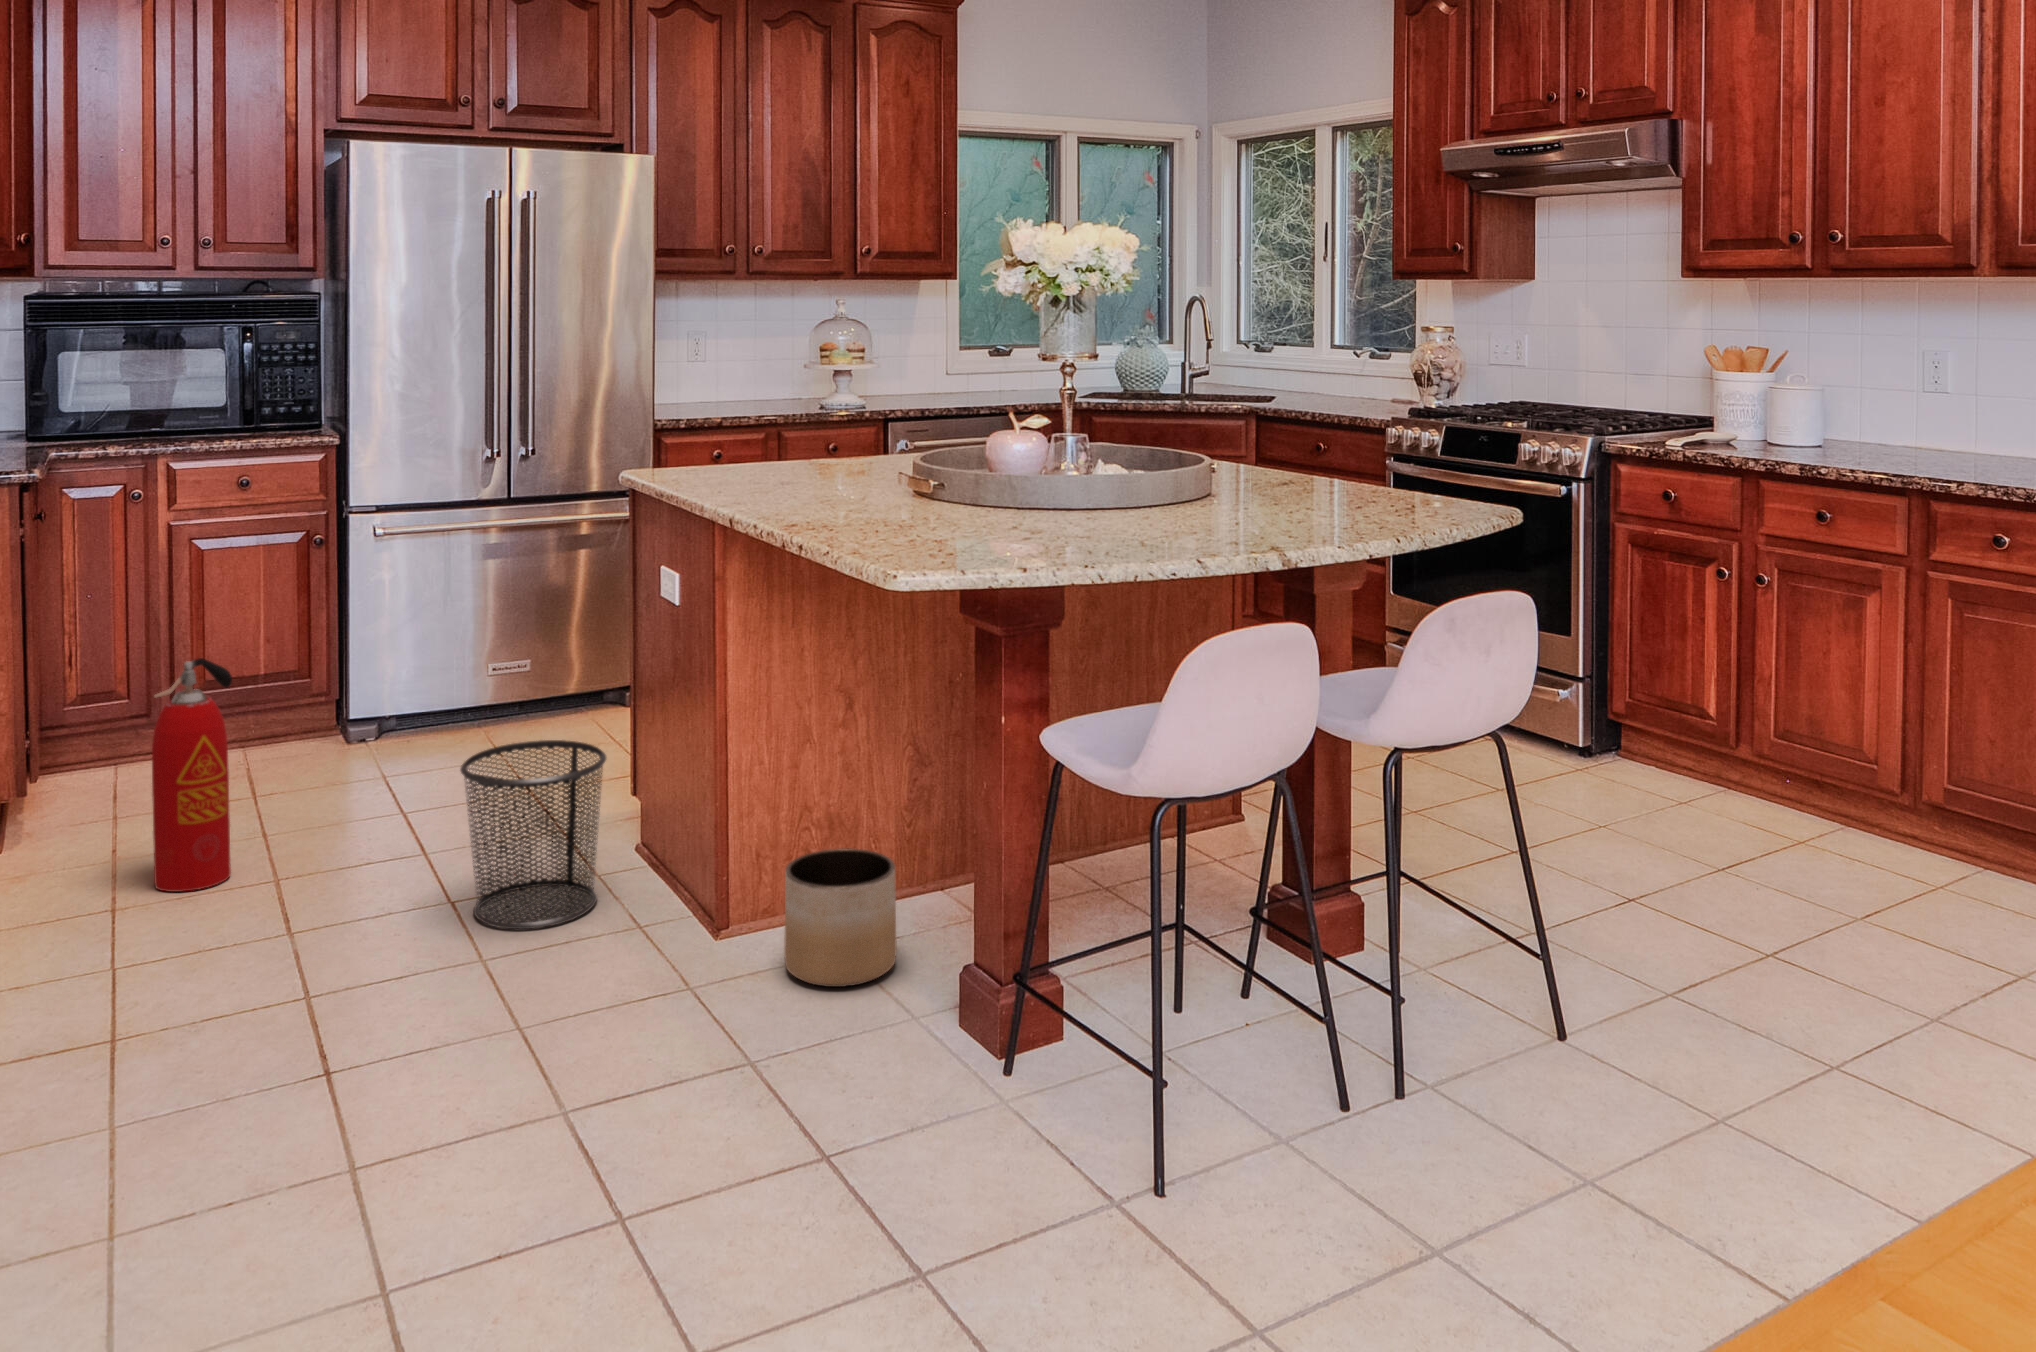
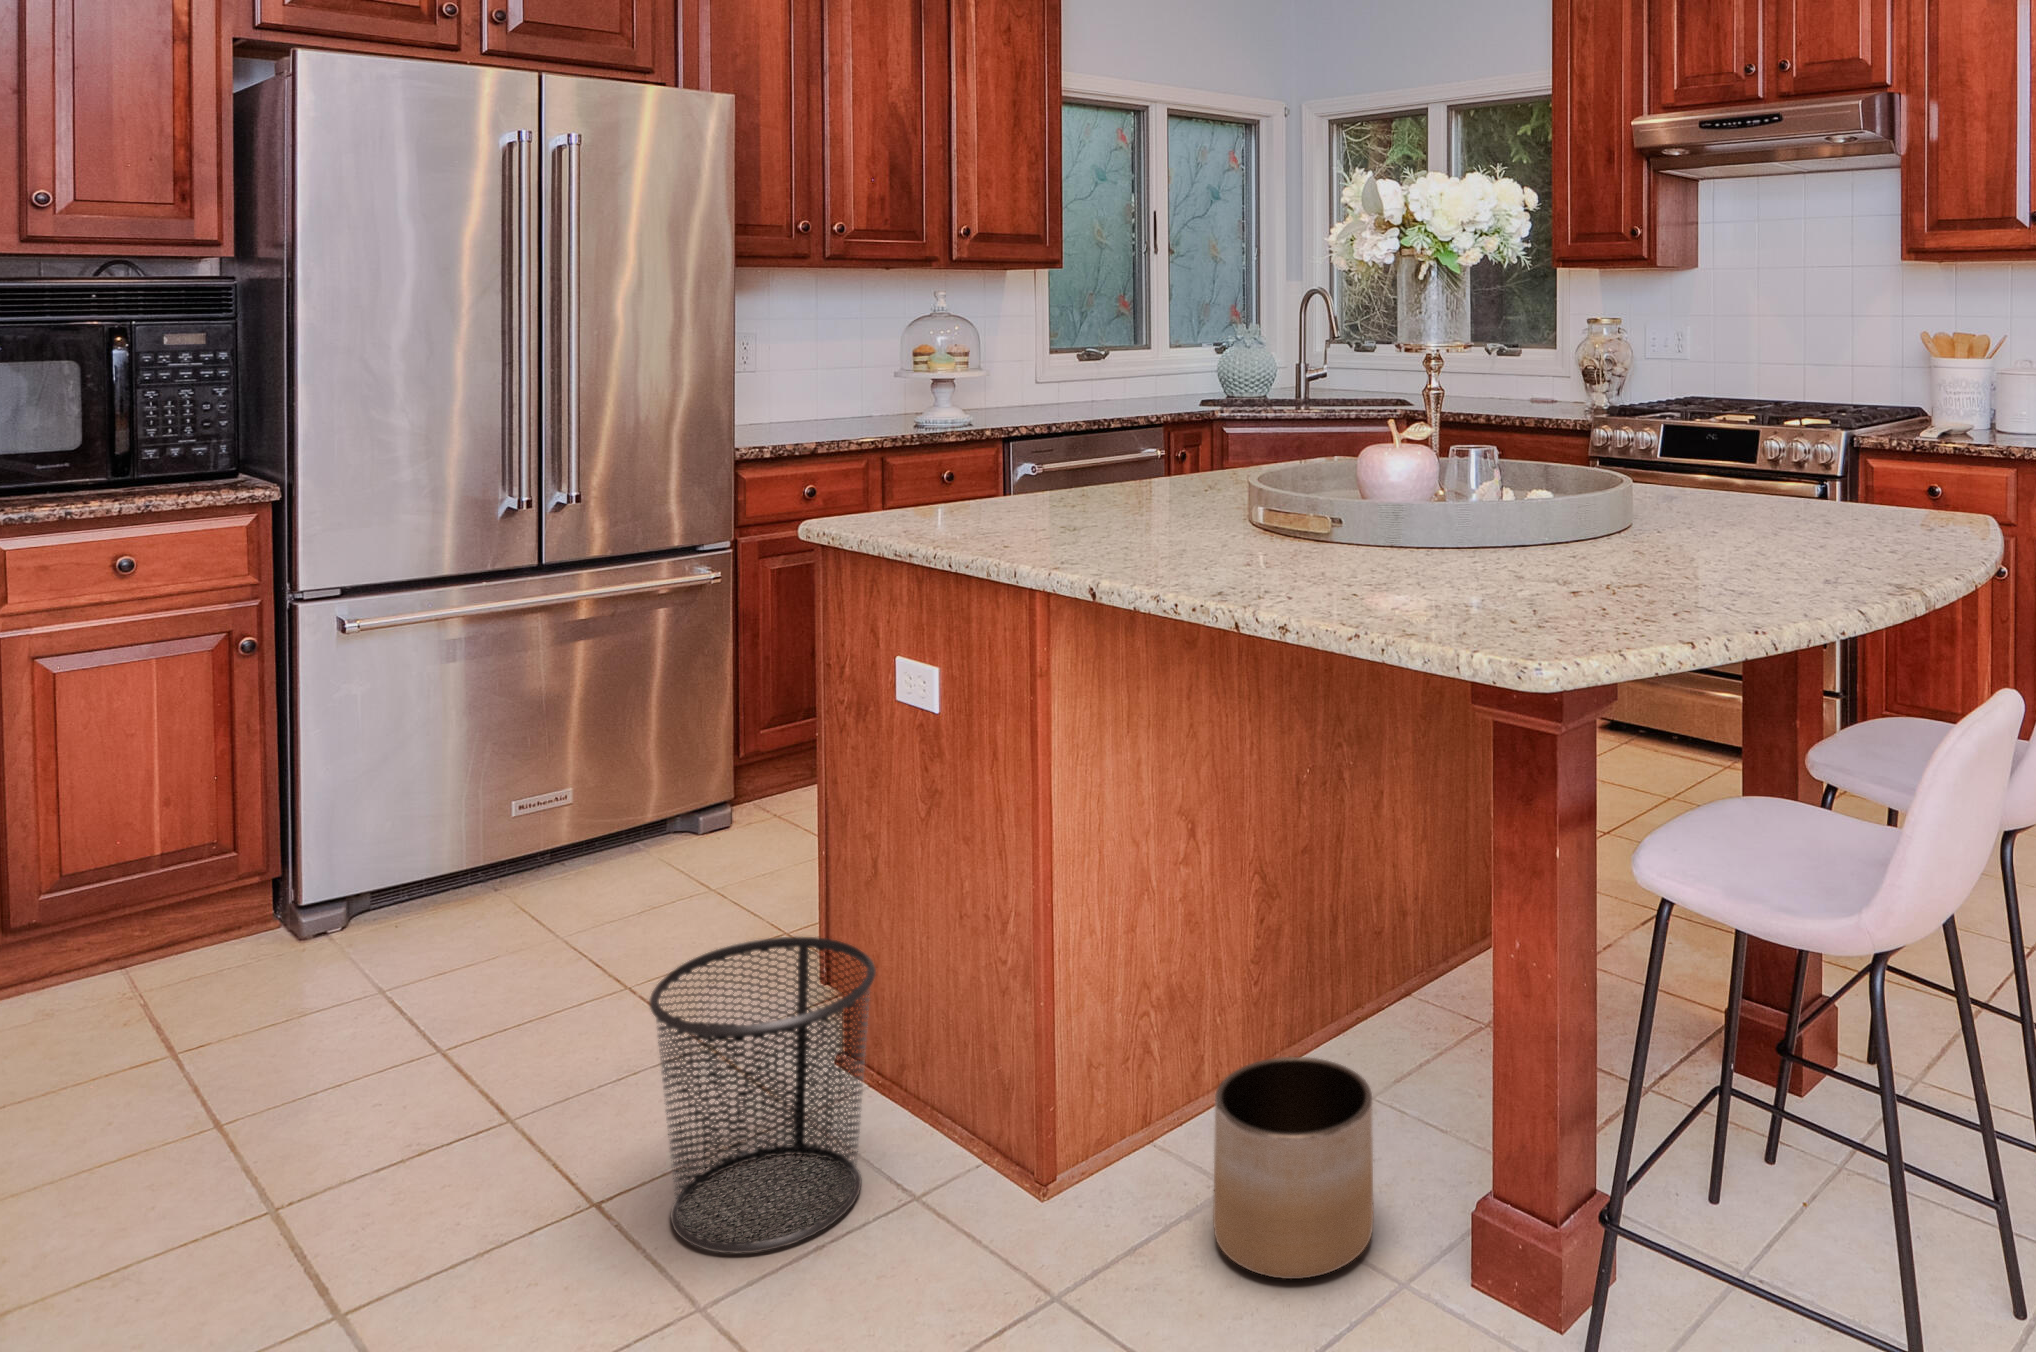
fire extinguisher: present [152,658,232,892] -> none [54,873,202,1276]

